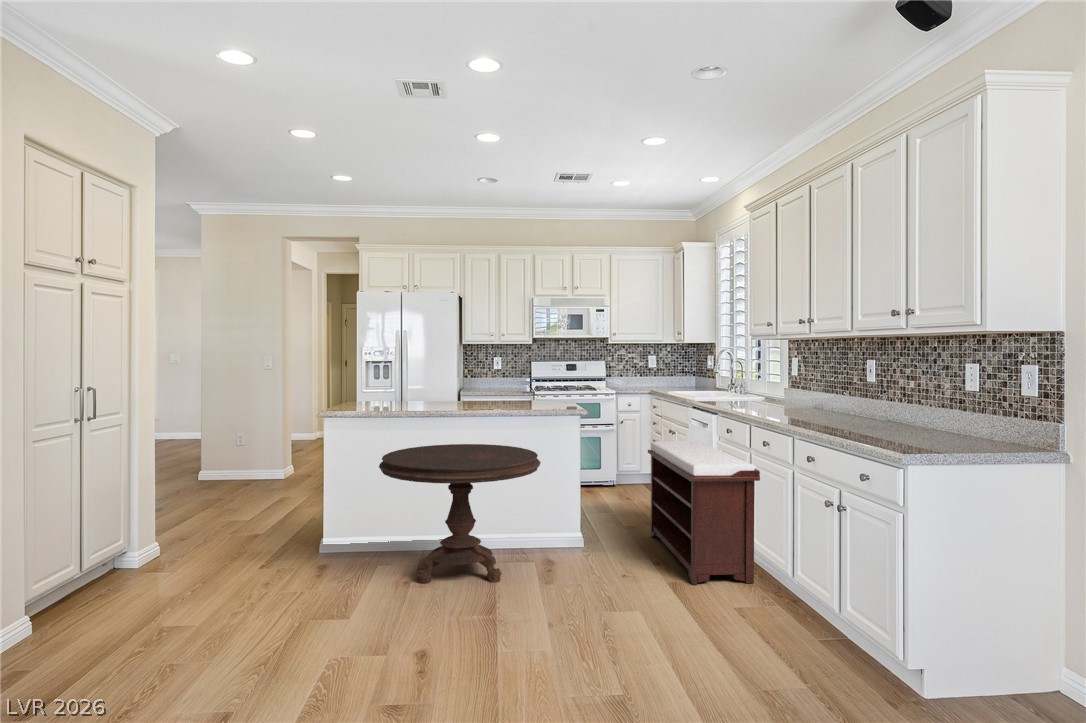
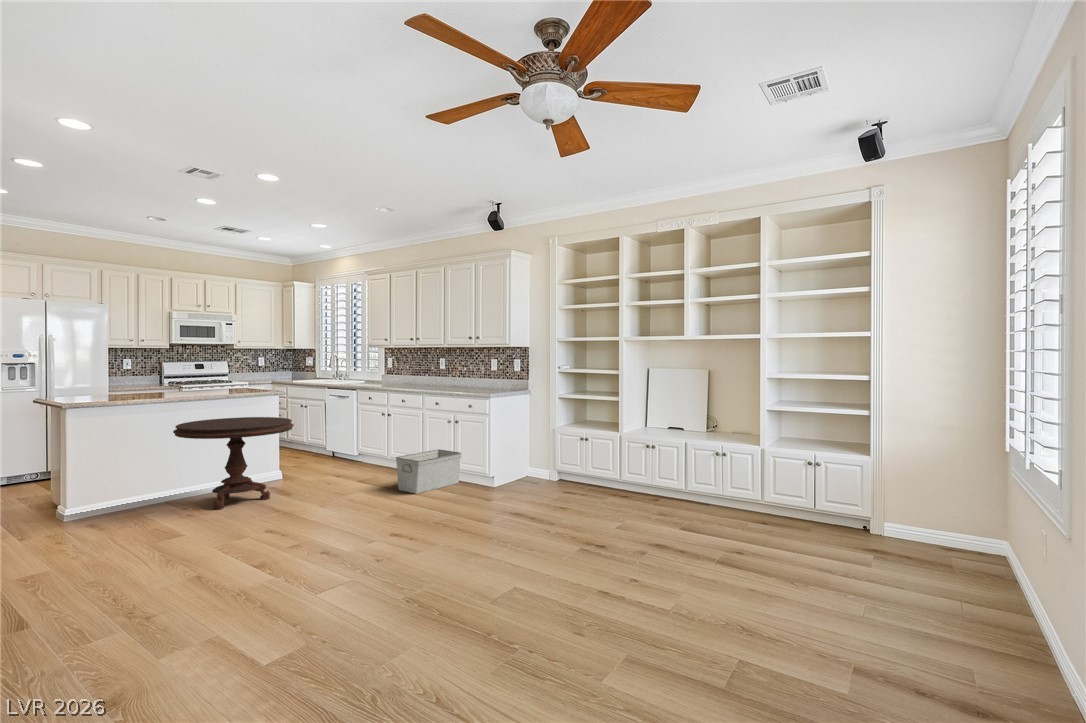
bench: present [648,441,760,585] -> none [320,407,407,478]
storage bin: none [686,560,836,656] -> present [396,449,461,494]

